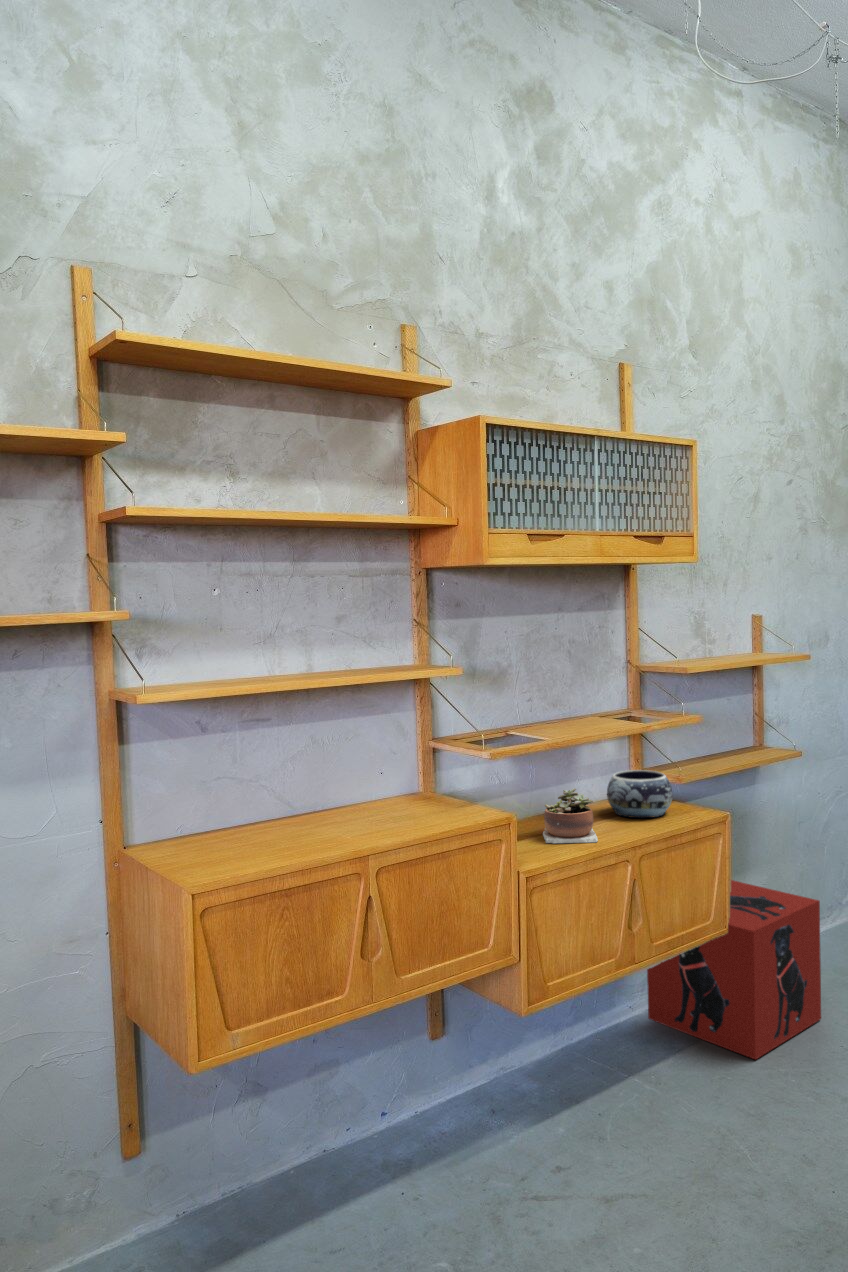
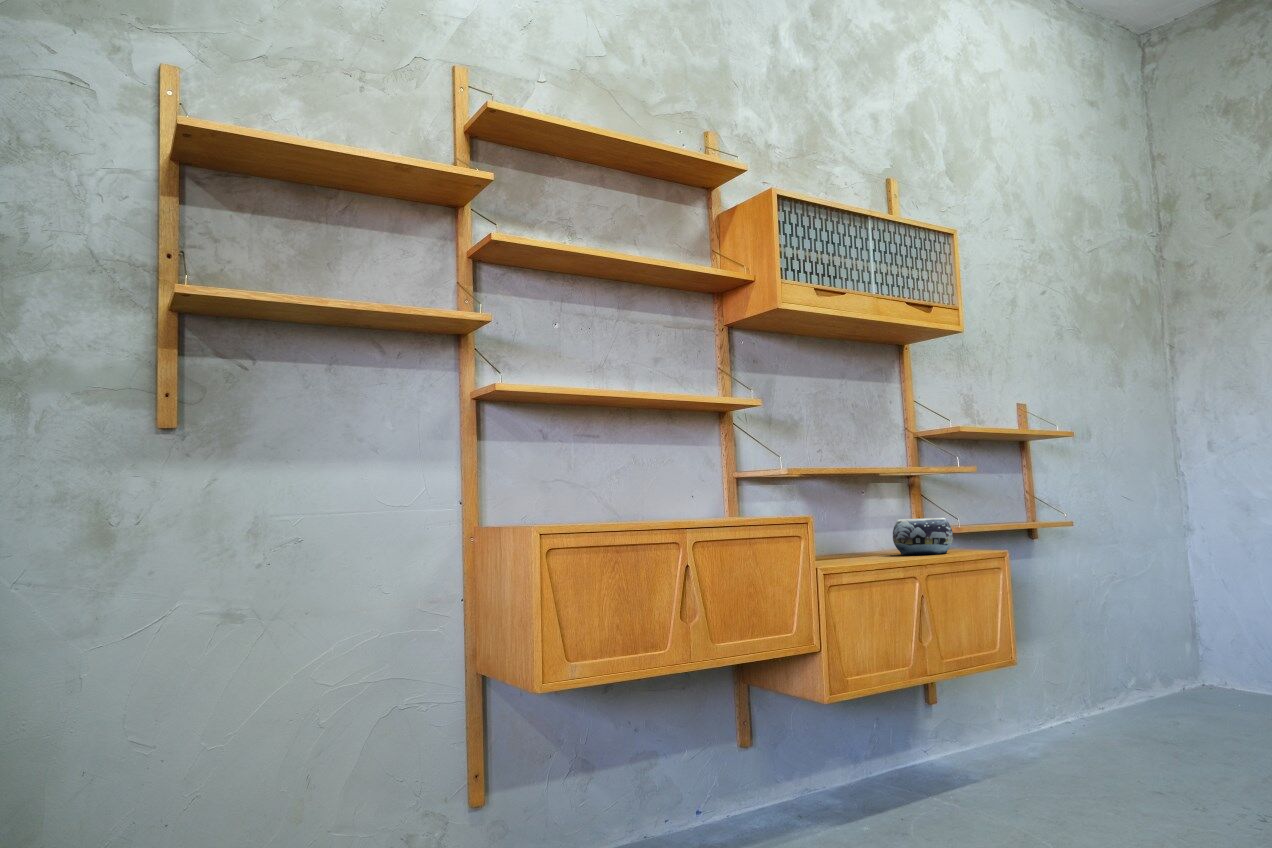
succulent plant: present [543,788,598,843] -> none [836,520,887,562]
storage box: present [647,880,821,1059] -> none [933,636,1109,784]

